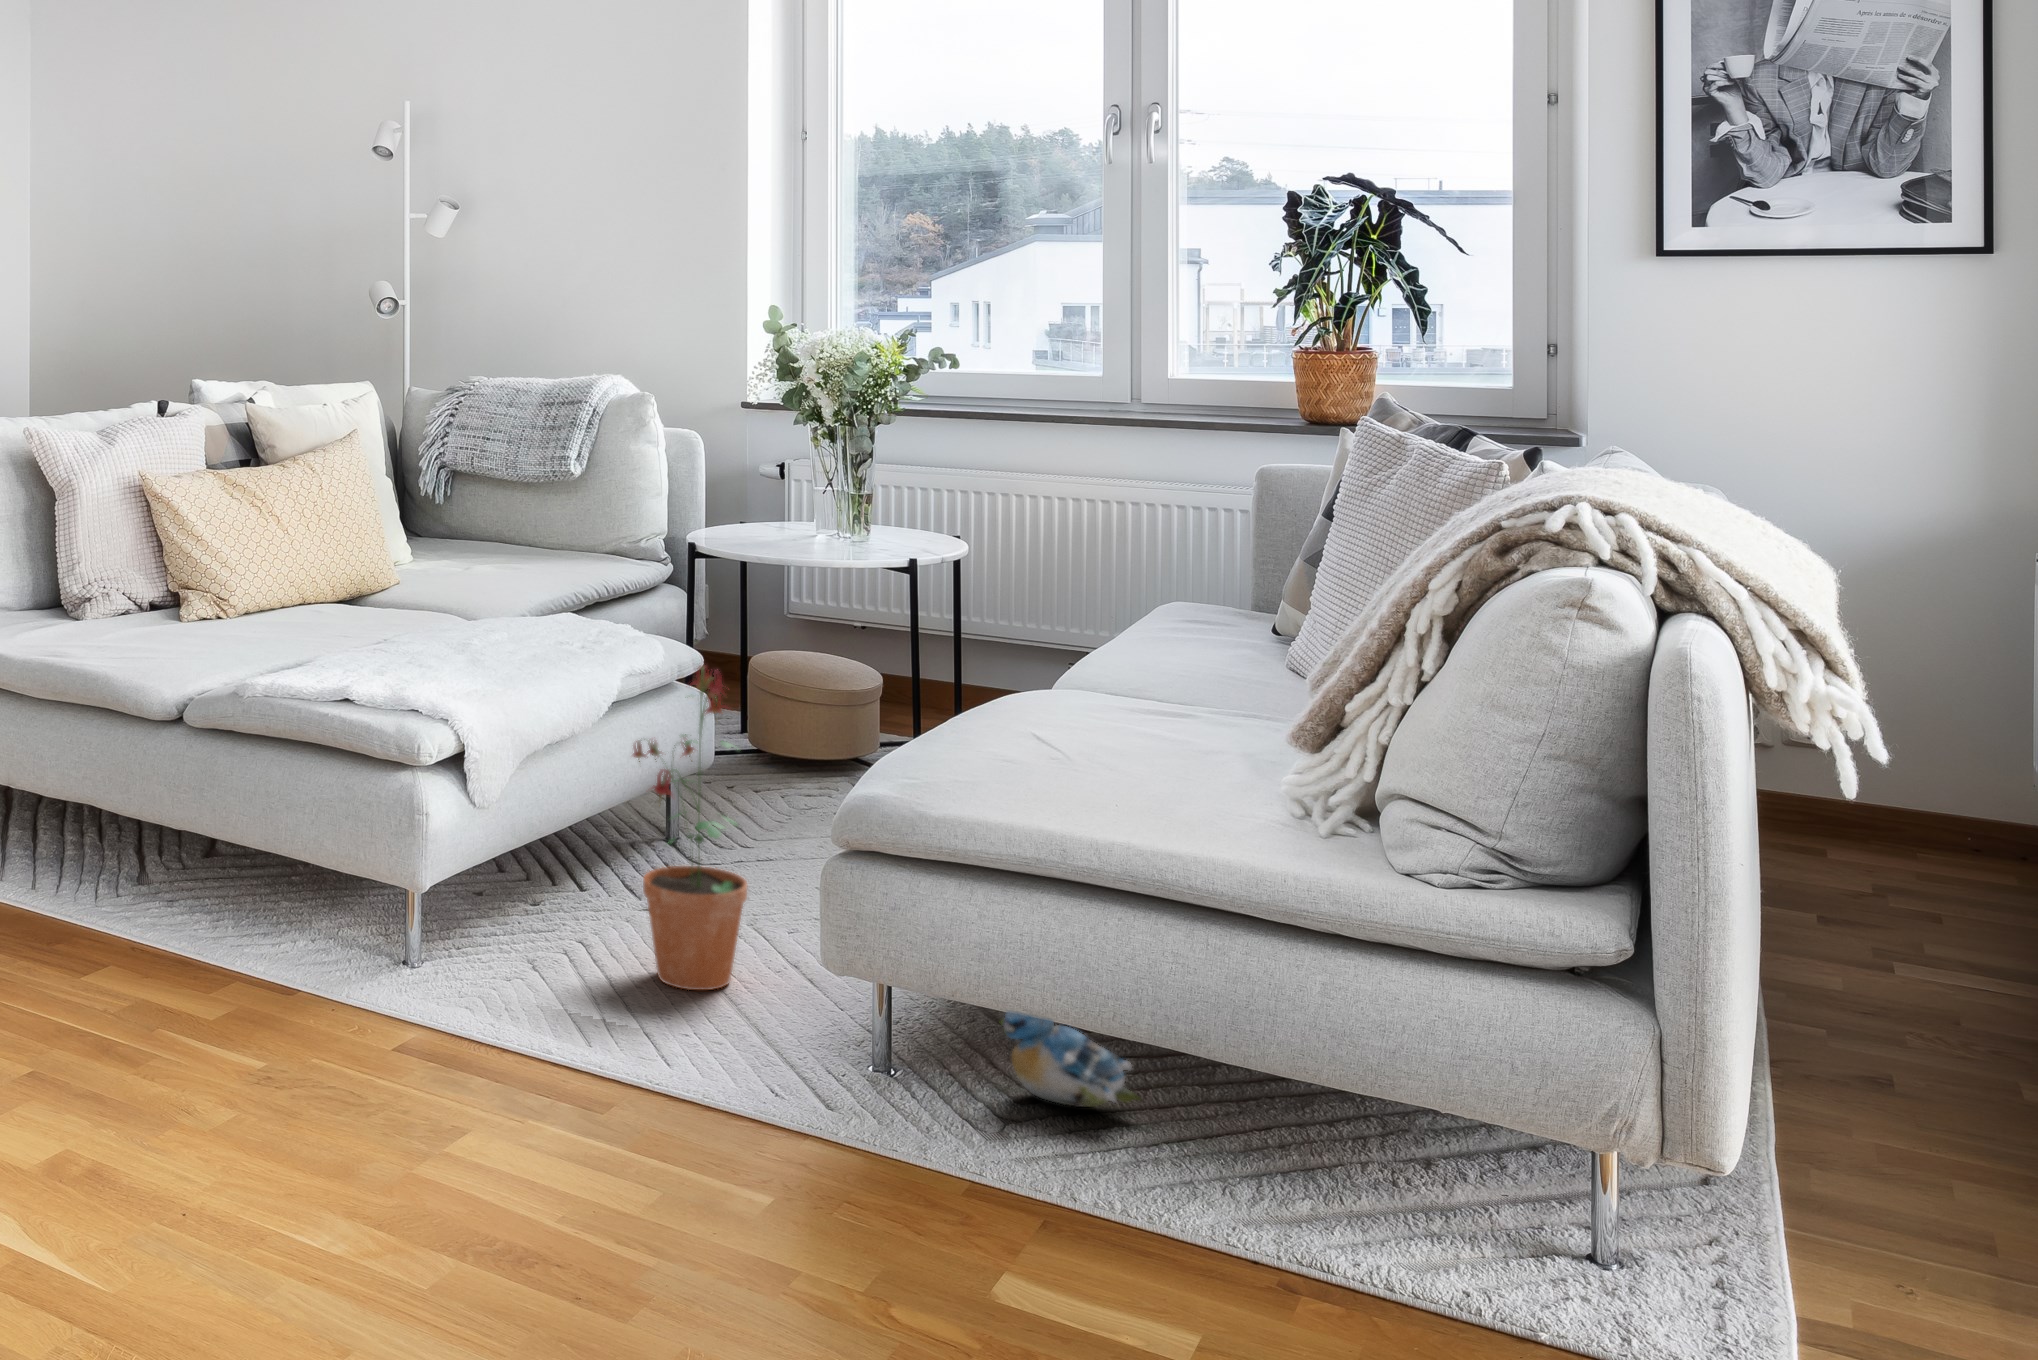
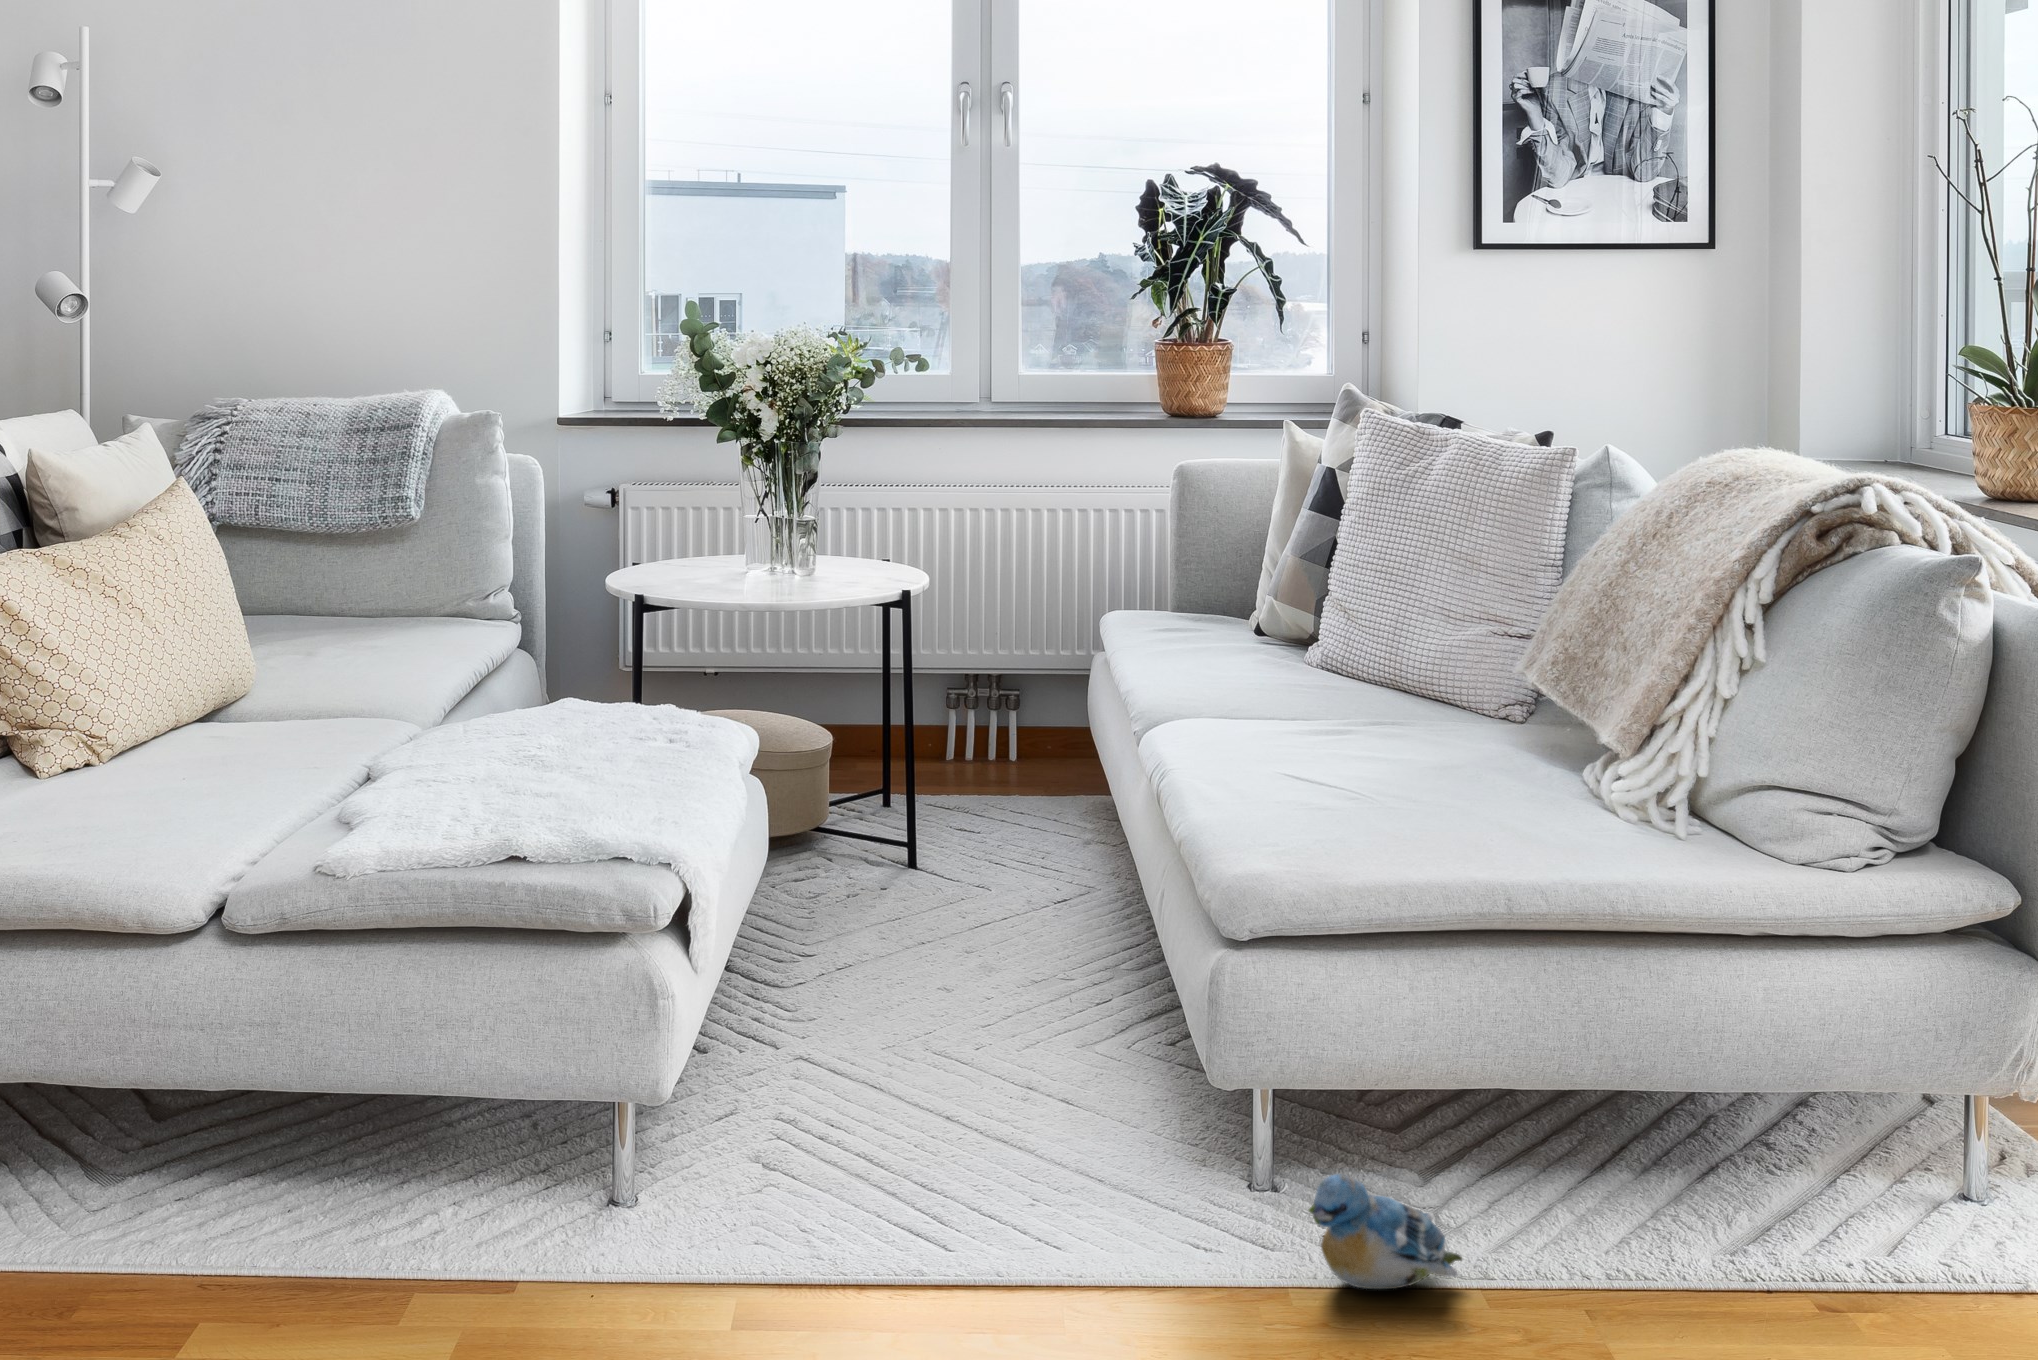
potted plant: present [633,666,747,990] -> none [751,816,935,1248]

